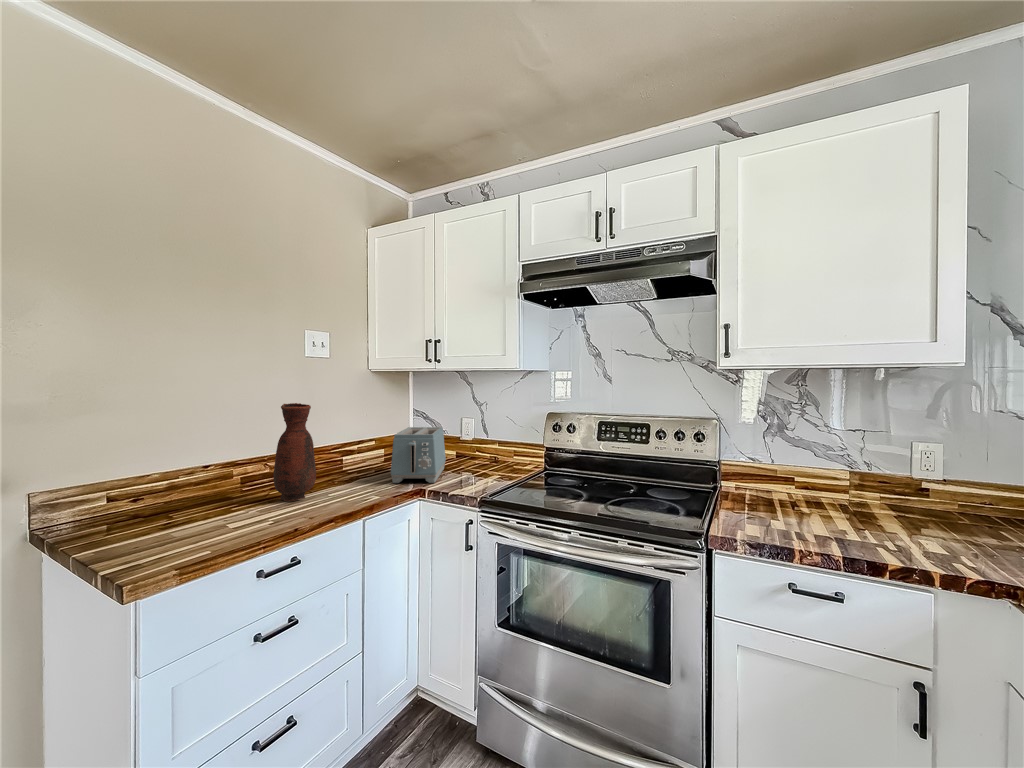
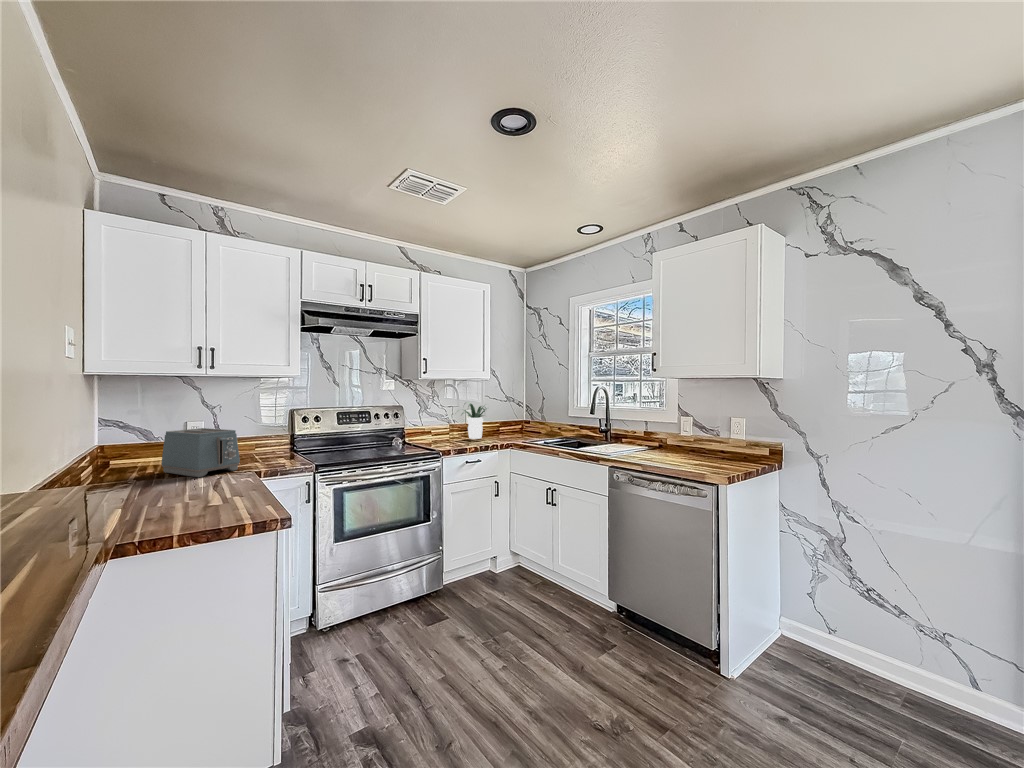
vase: present [274,403,316,501] -> none [117,407,169,503]
potted plant: none [826,426,986,530] -> present [462,402,487,439]

